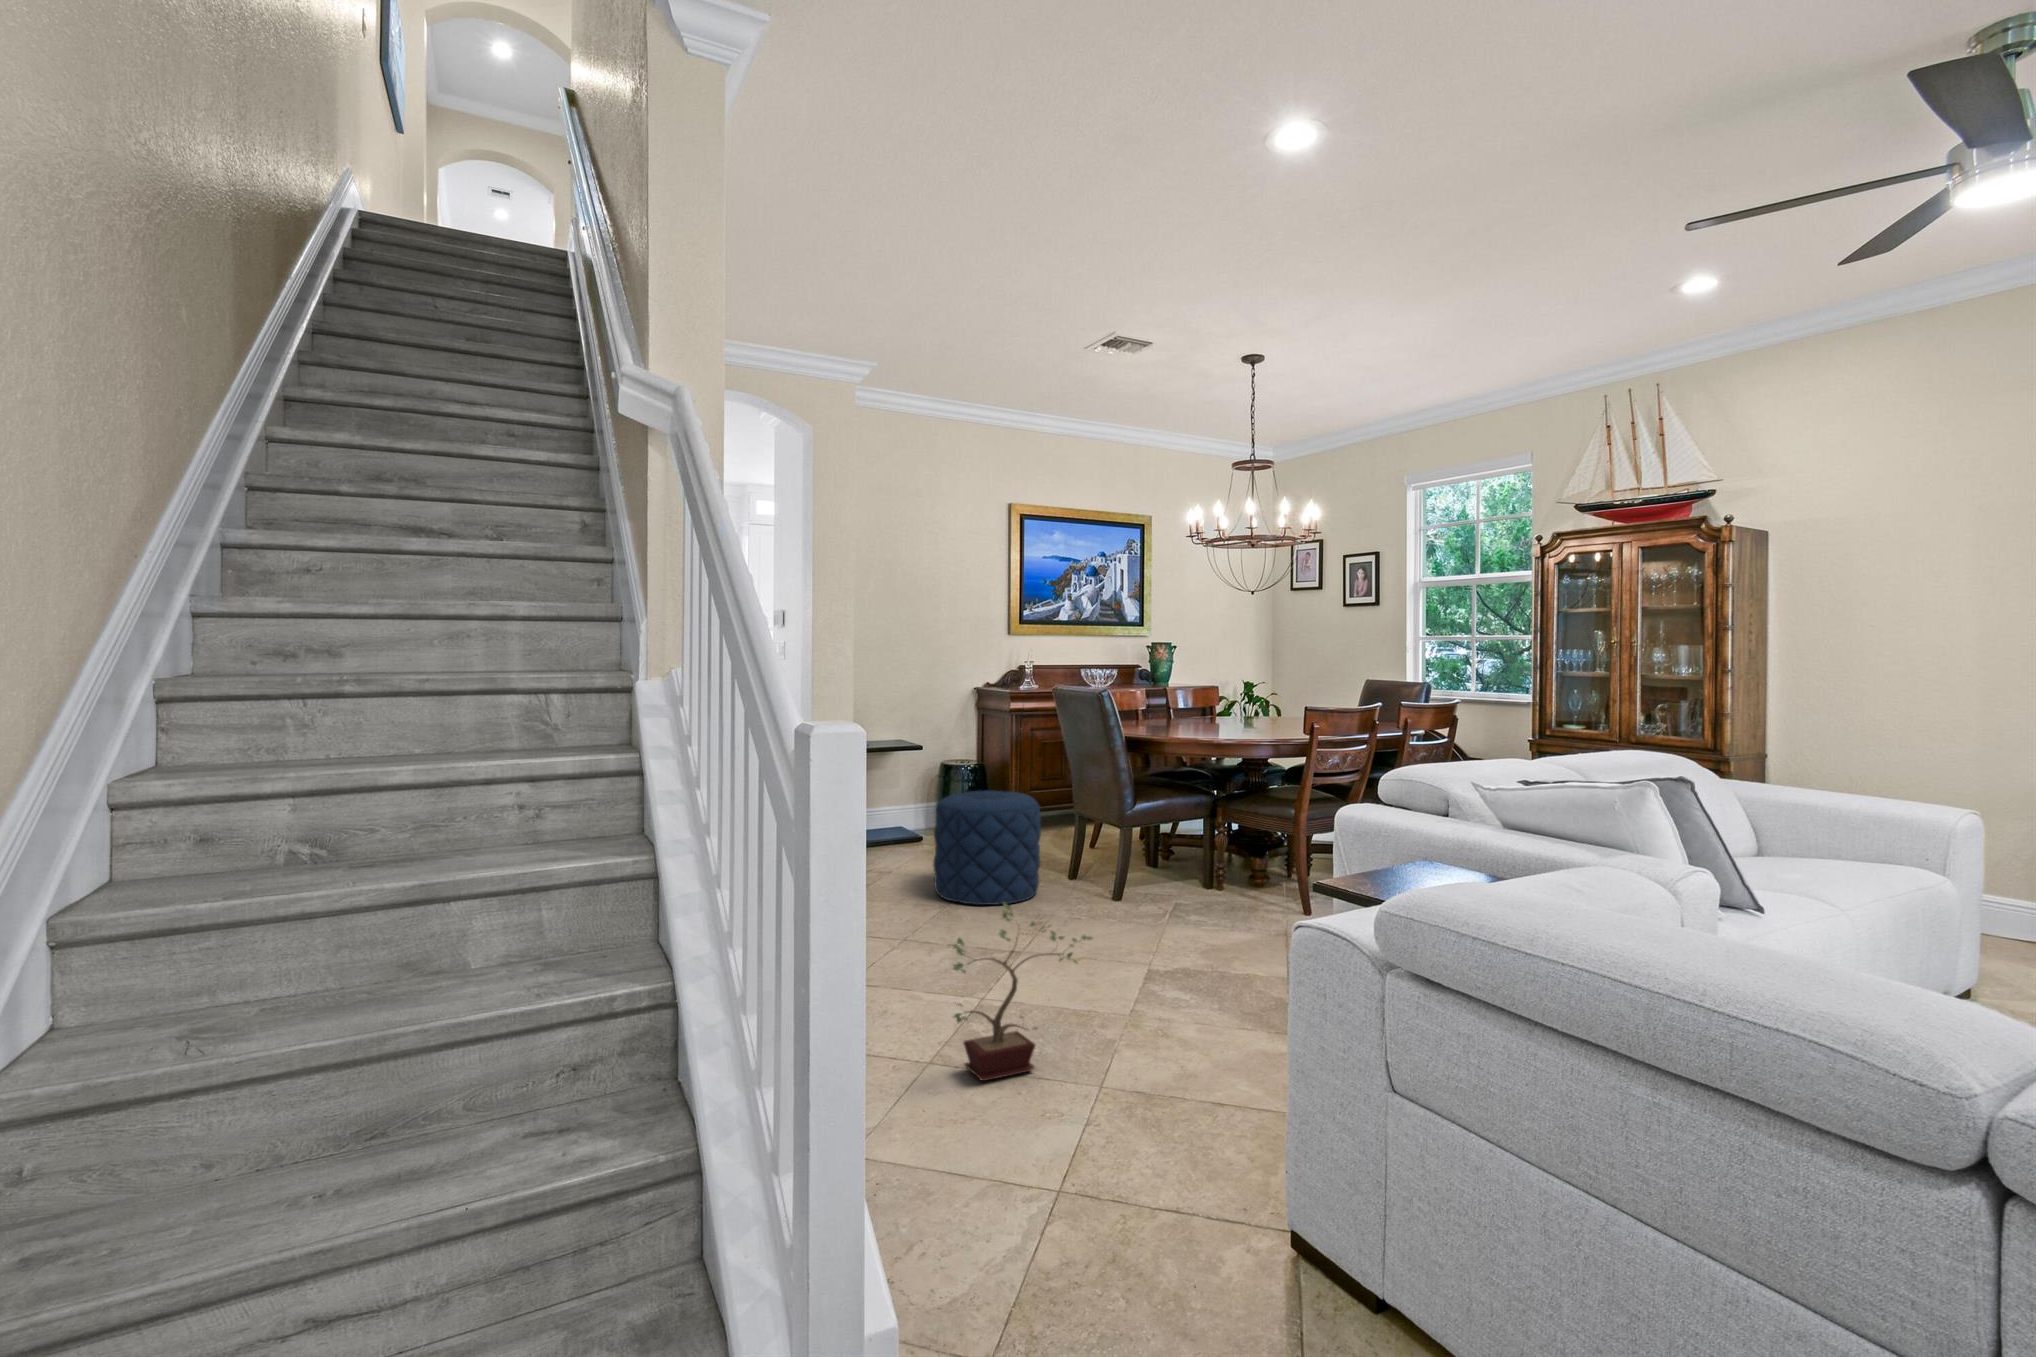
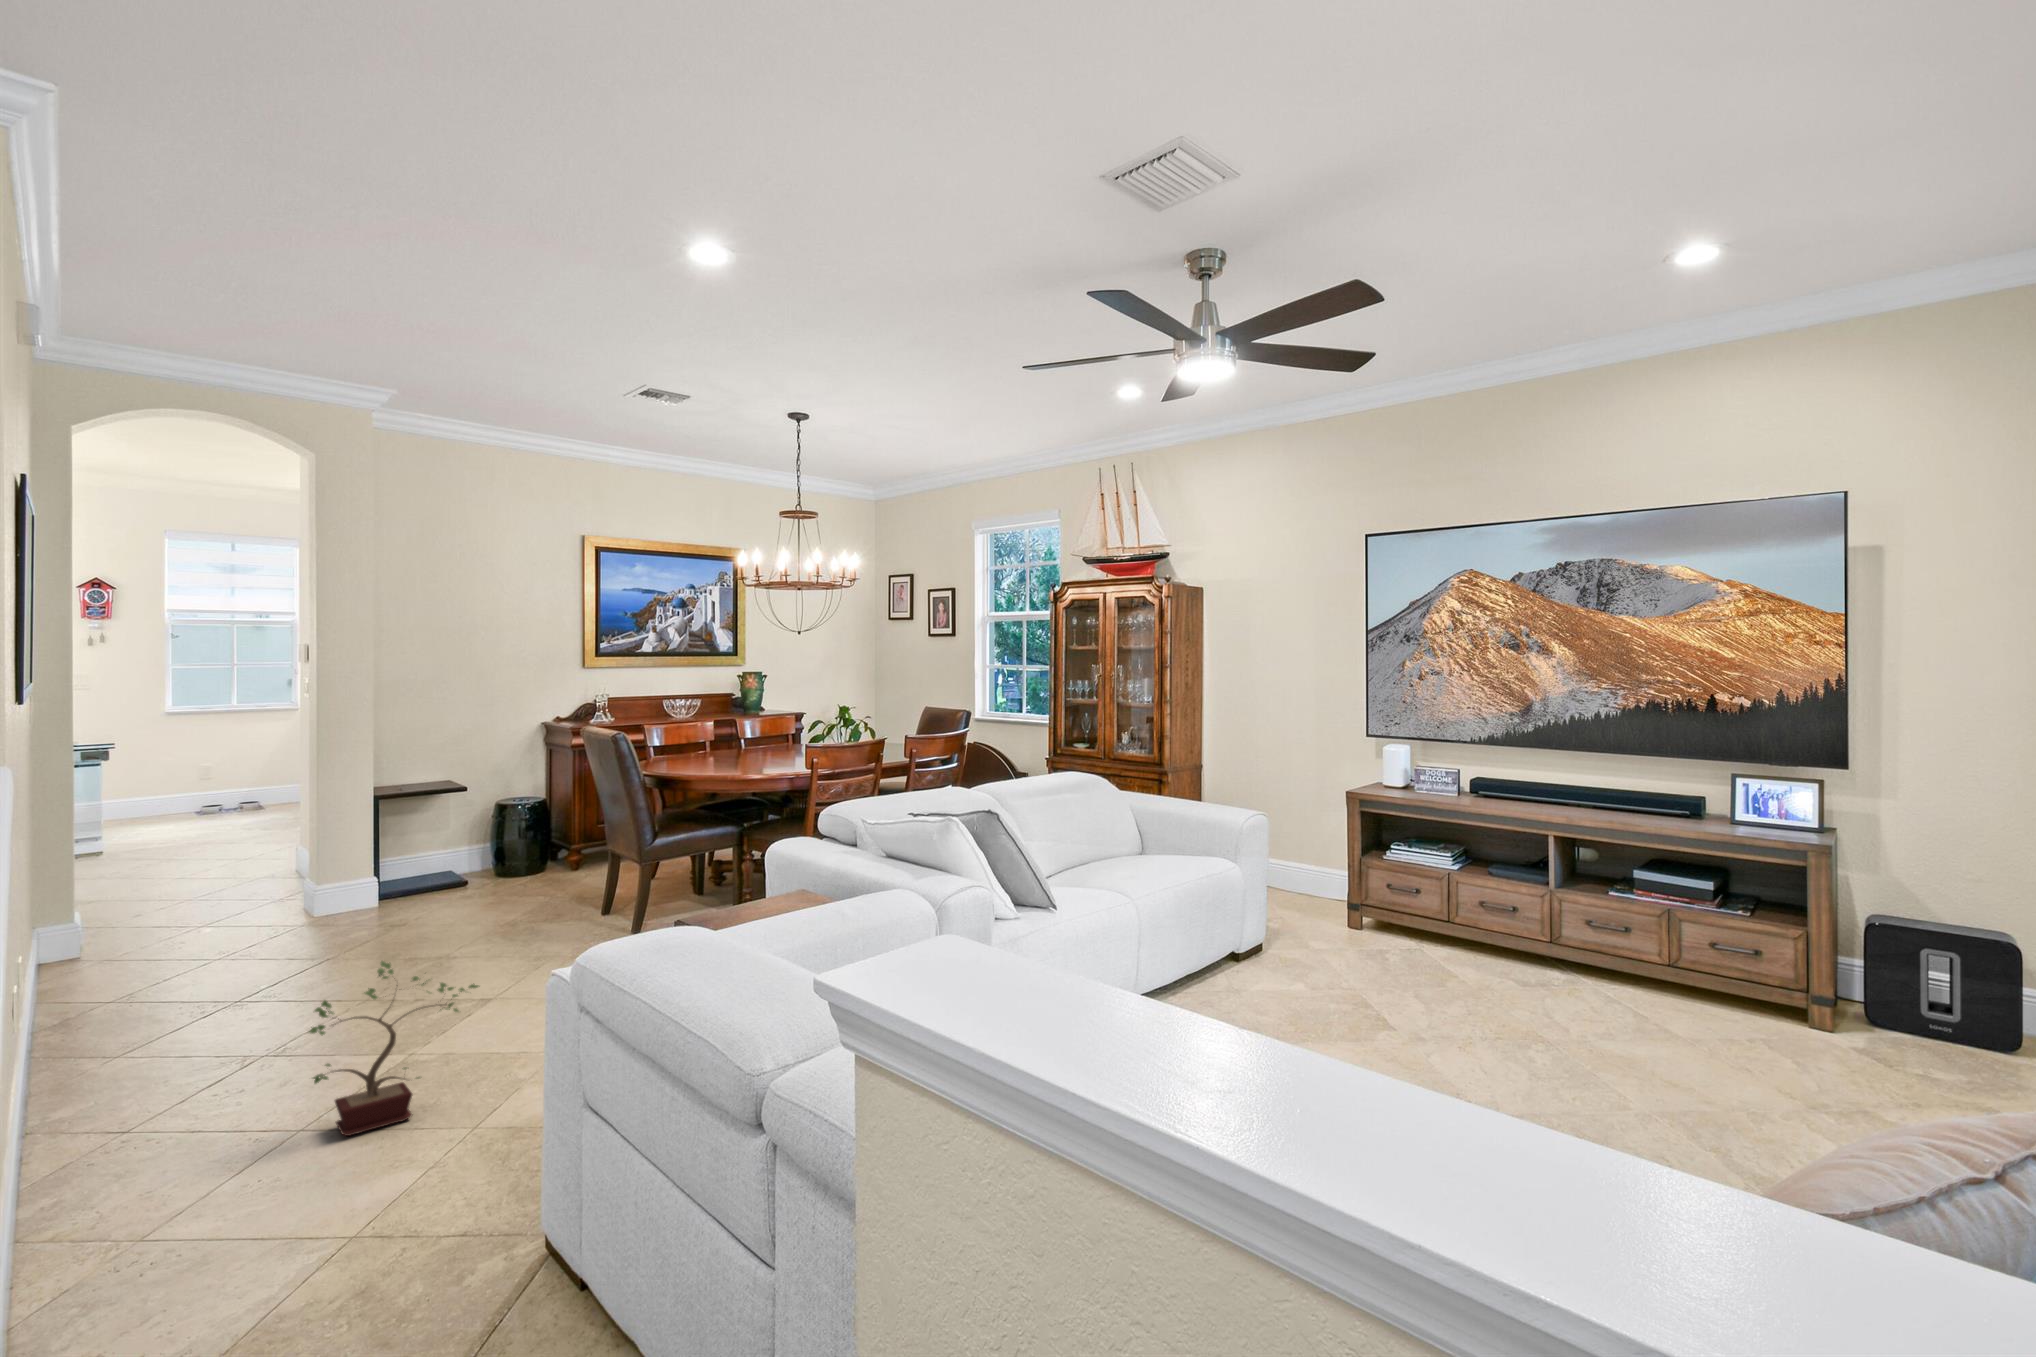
pouf: present [933,791,1041,905] -> none [439,834,559,951]

